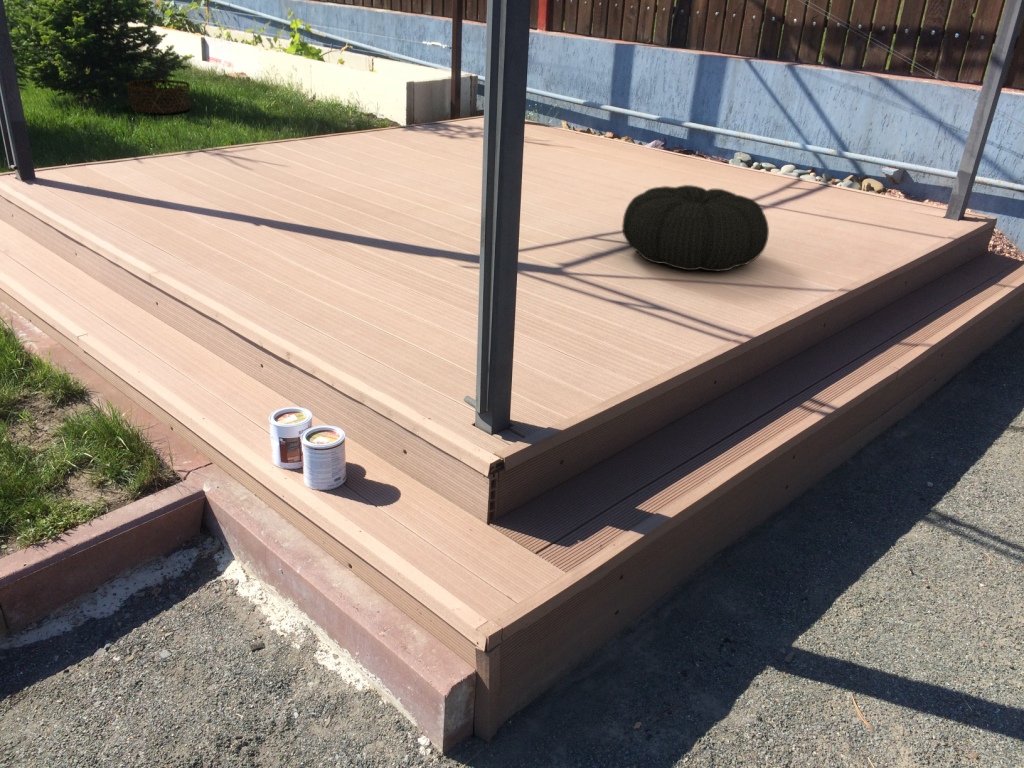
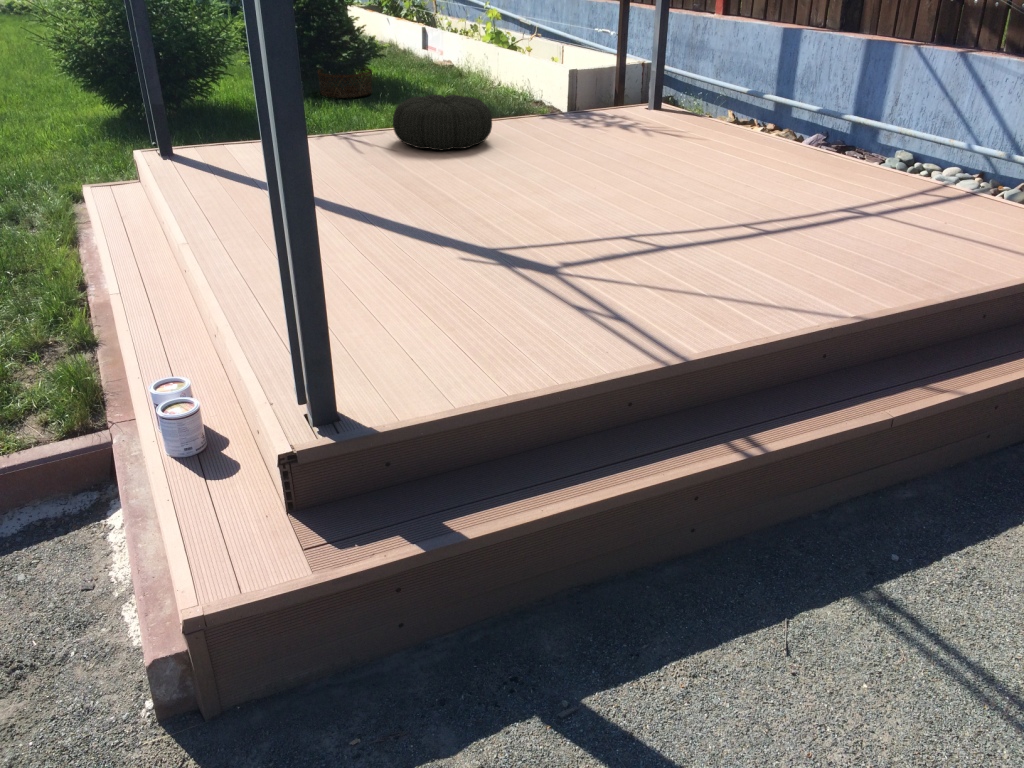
pouf: present [622,185,769,271] -> present [393,95,492,150]

